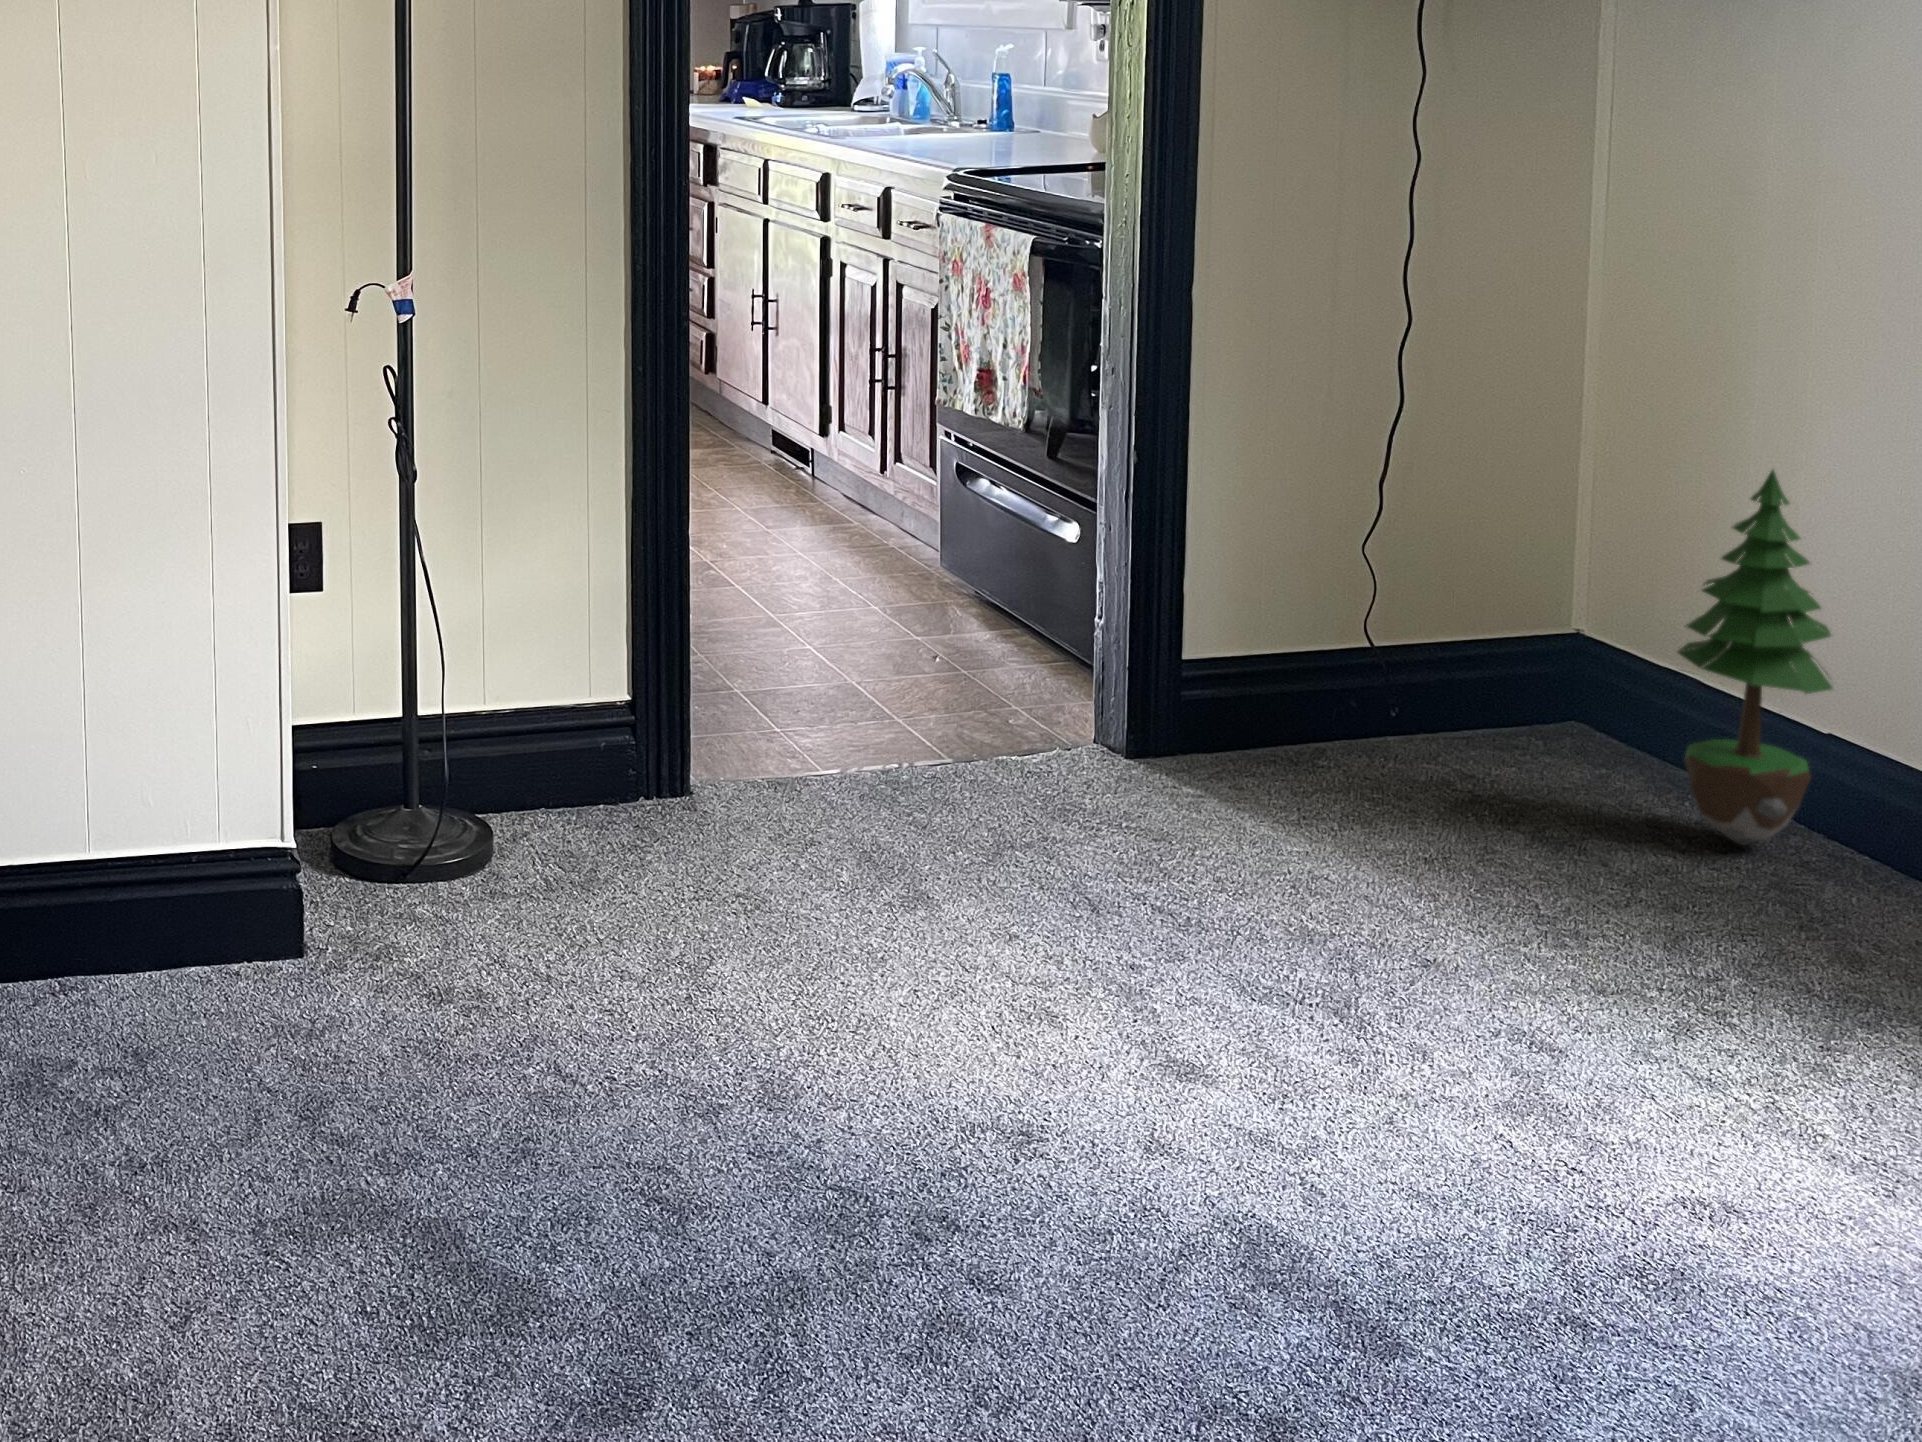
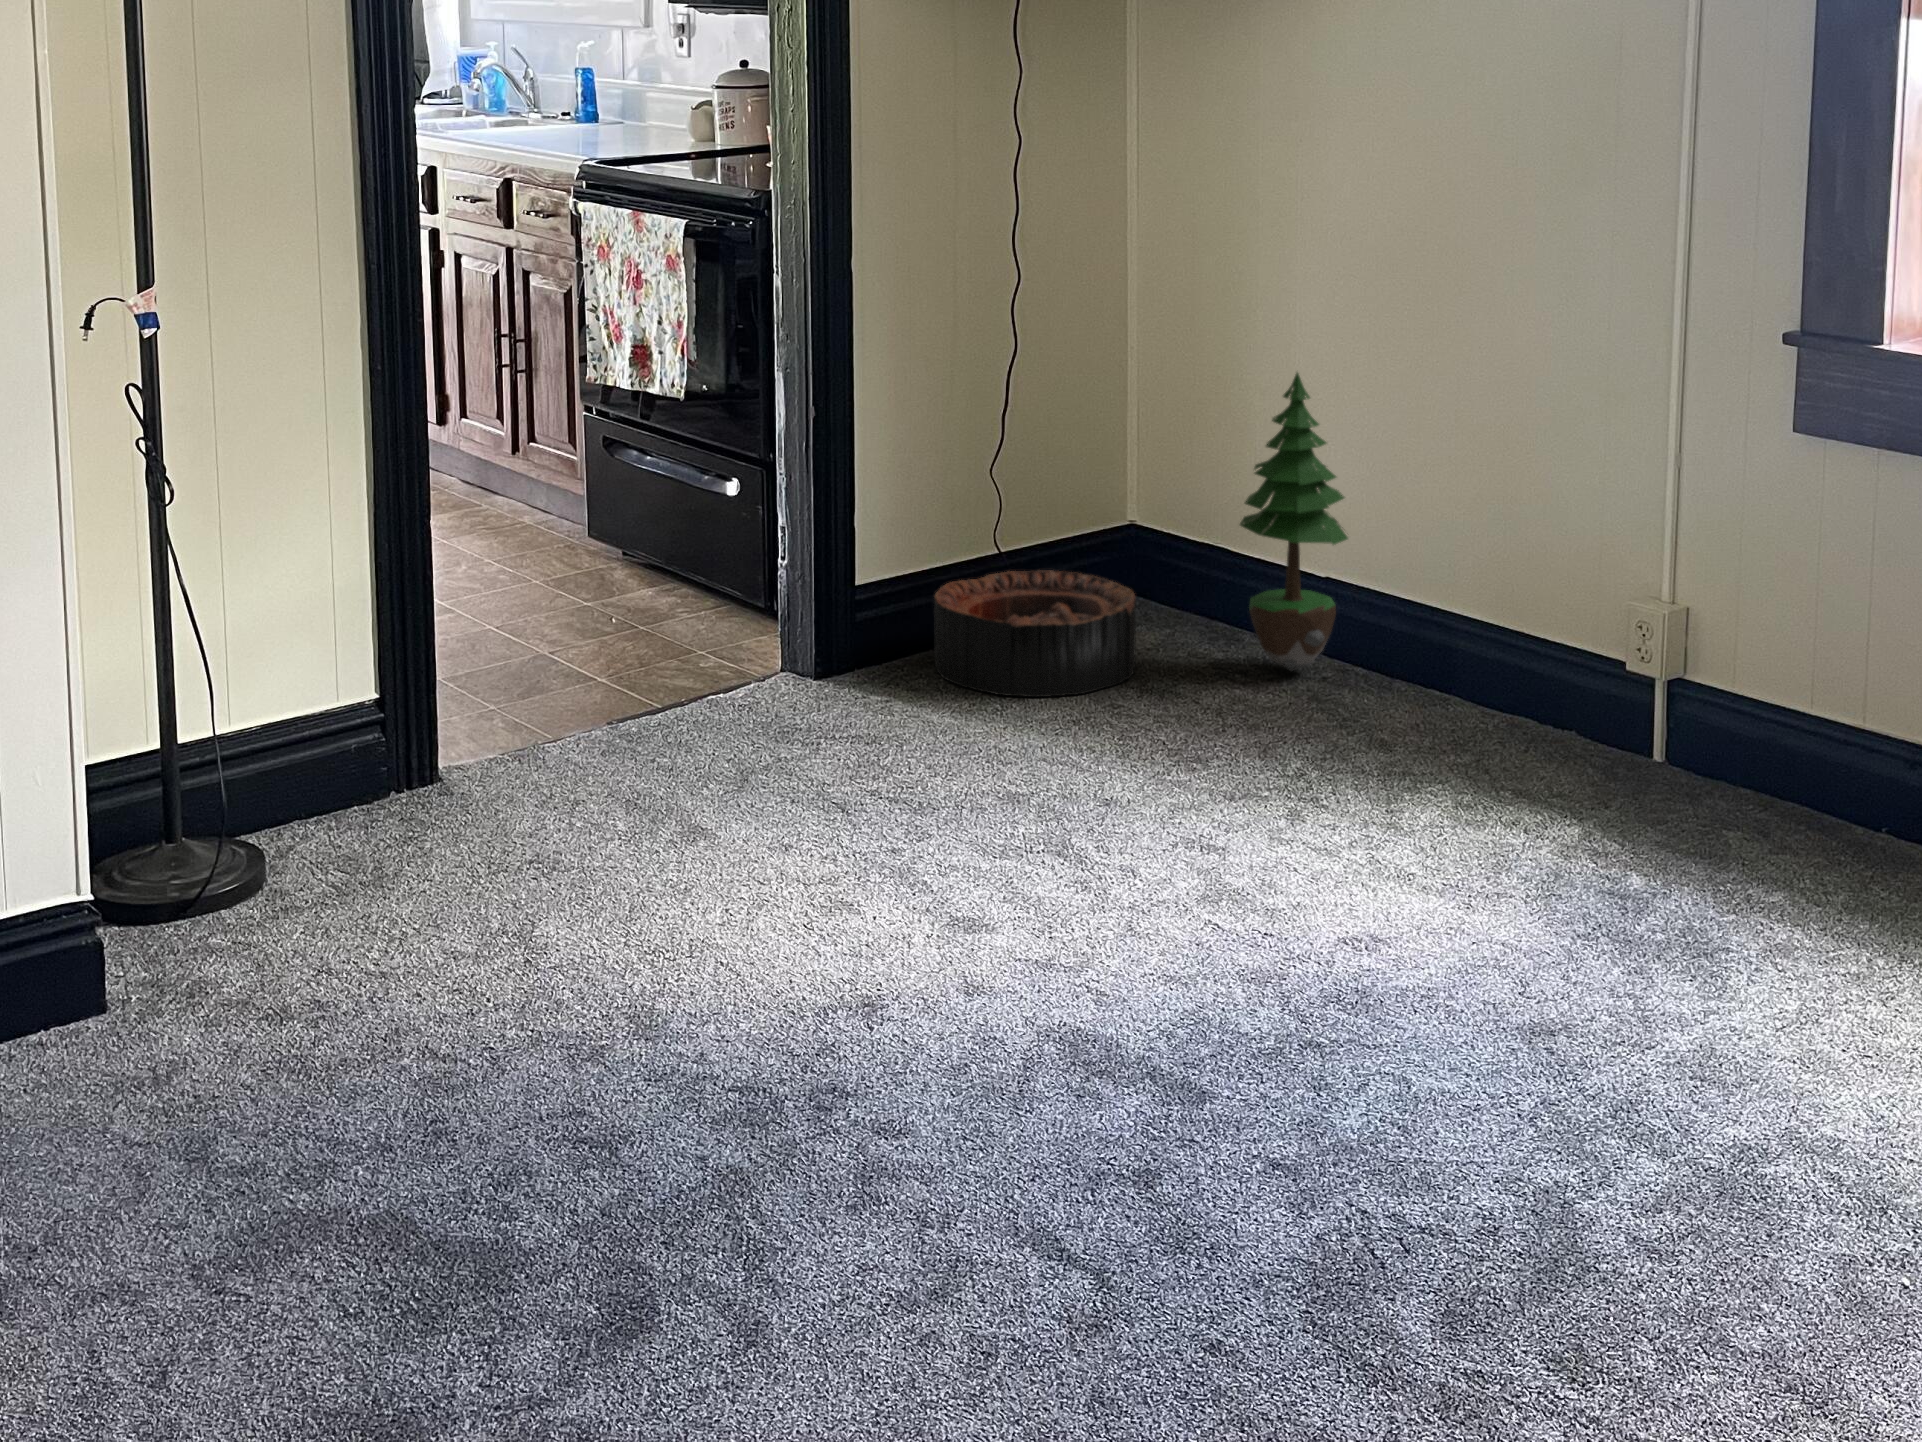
basket: none [1270,668,1533,826] -> present [934,570,1136,697]

